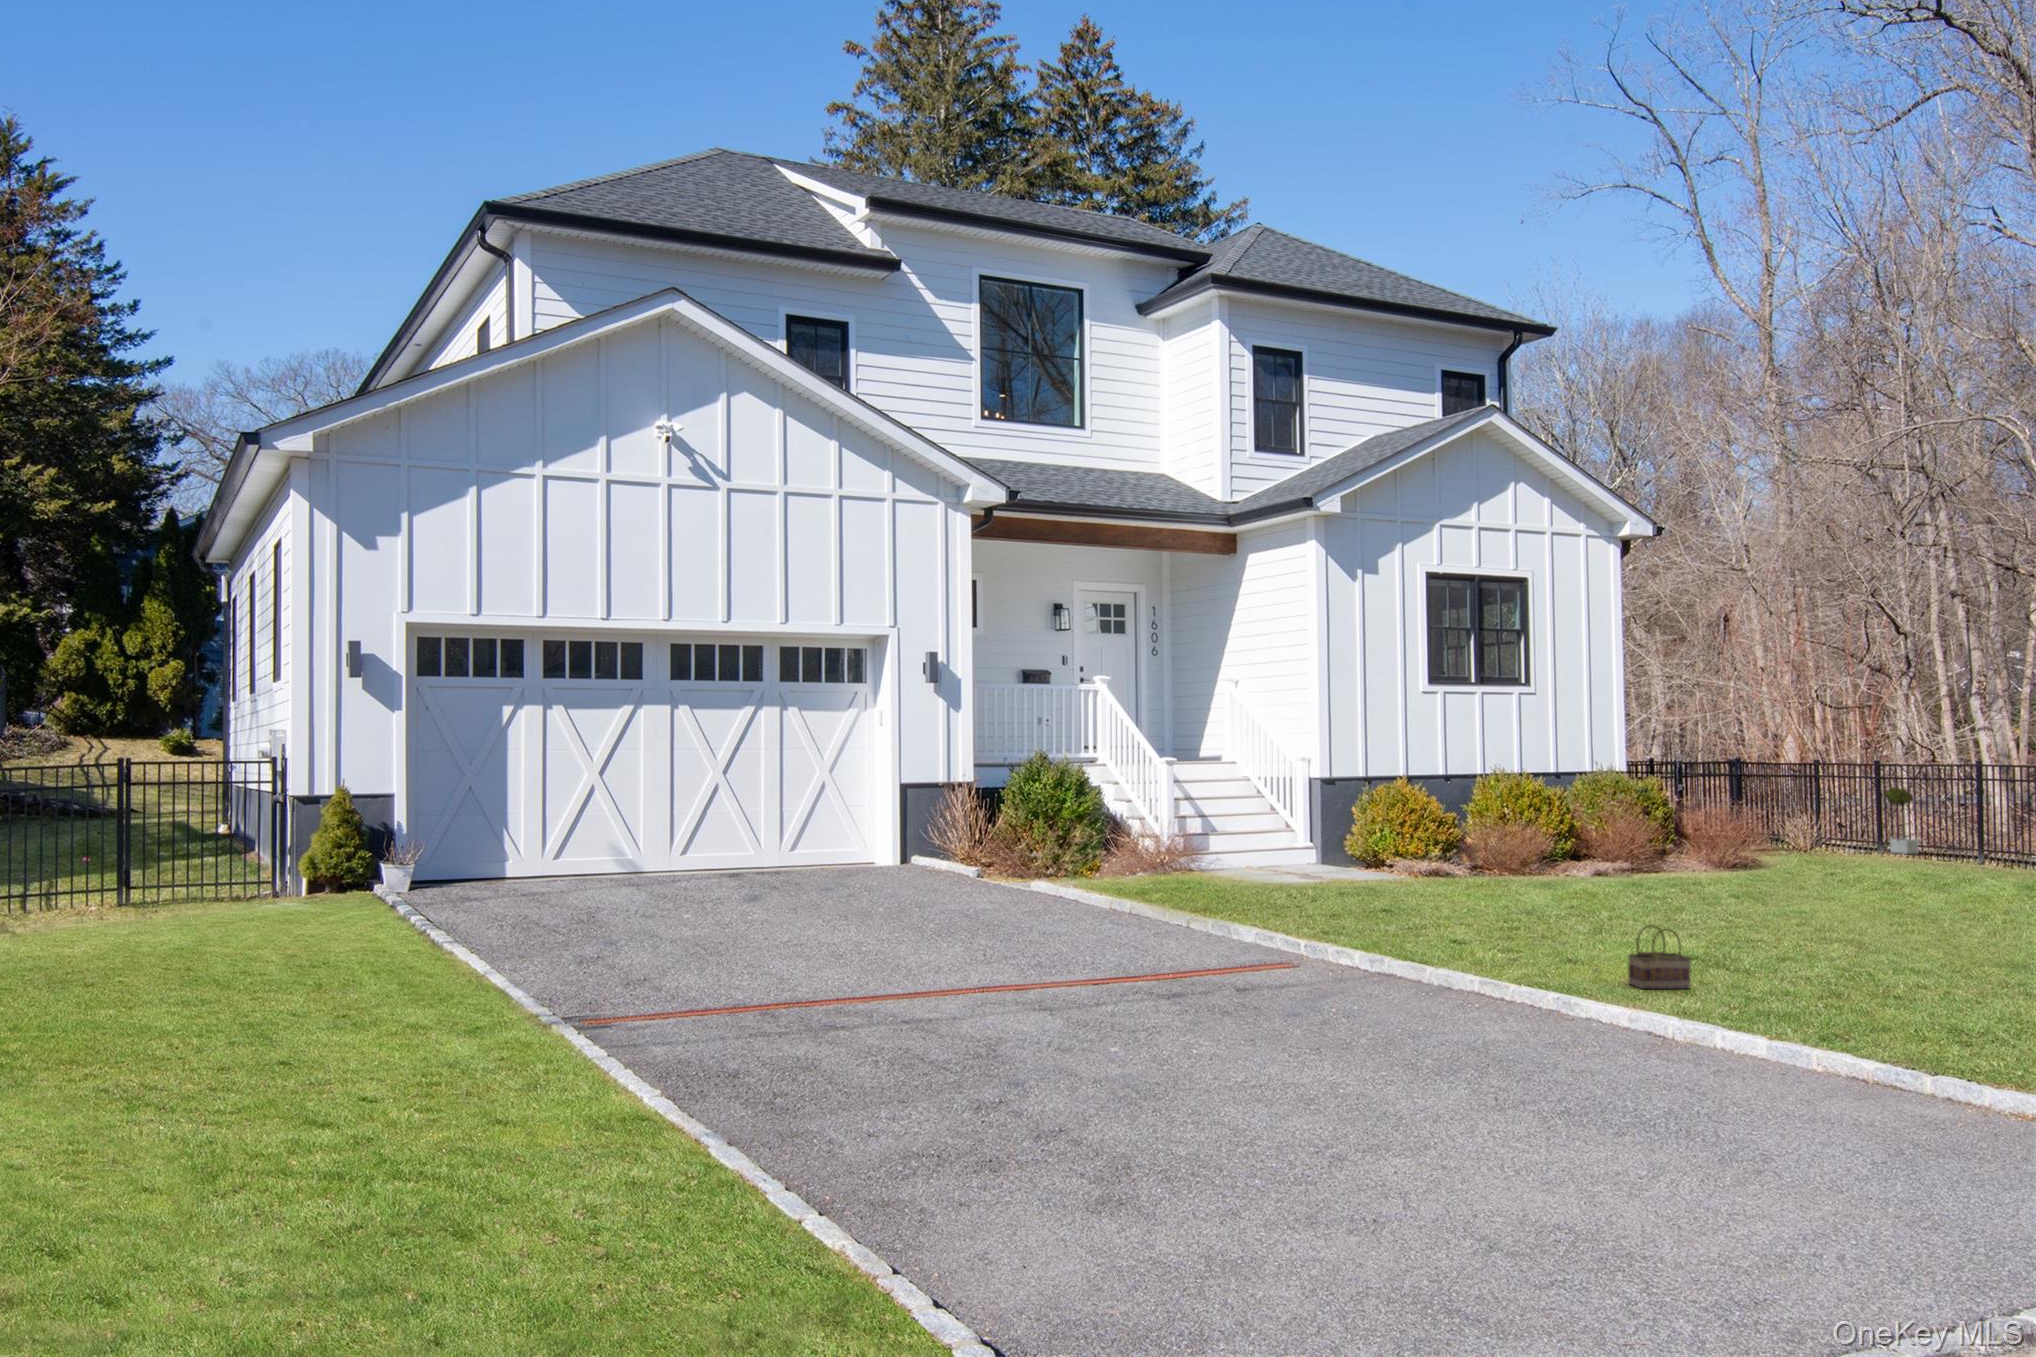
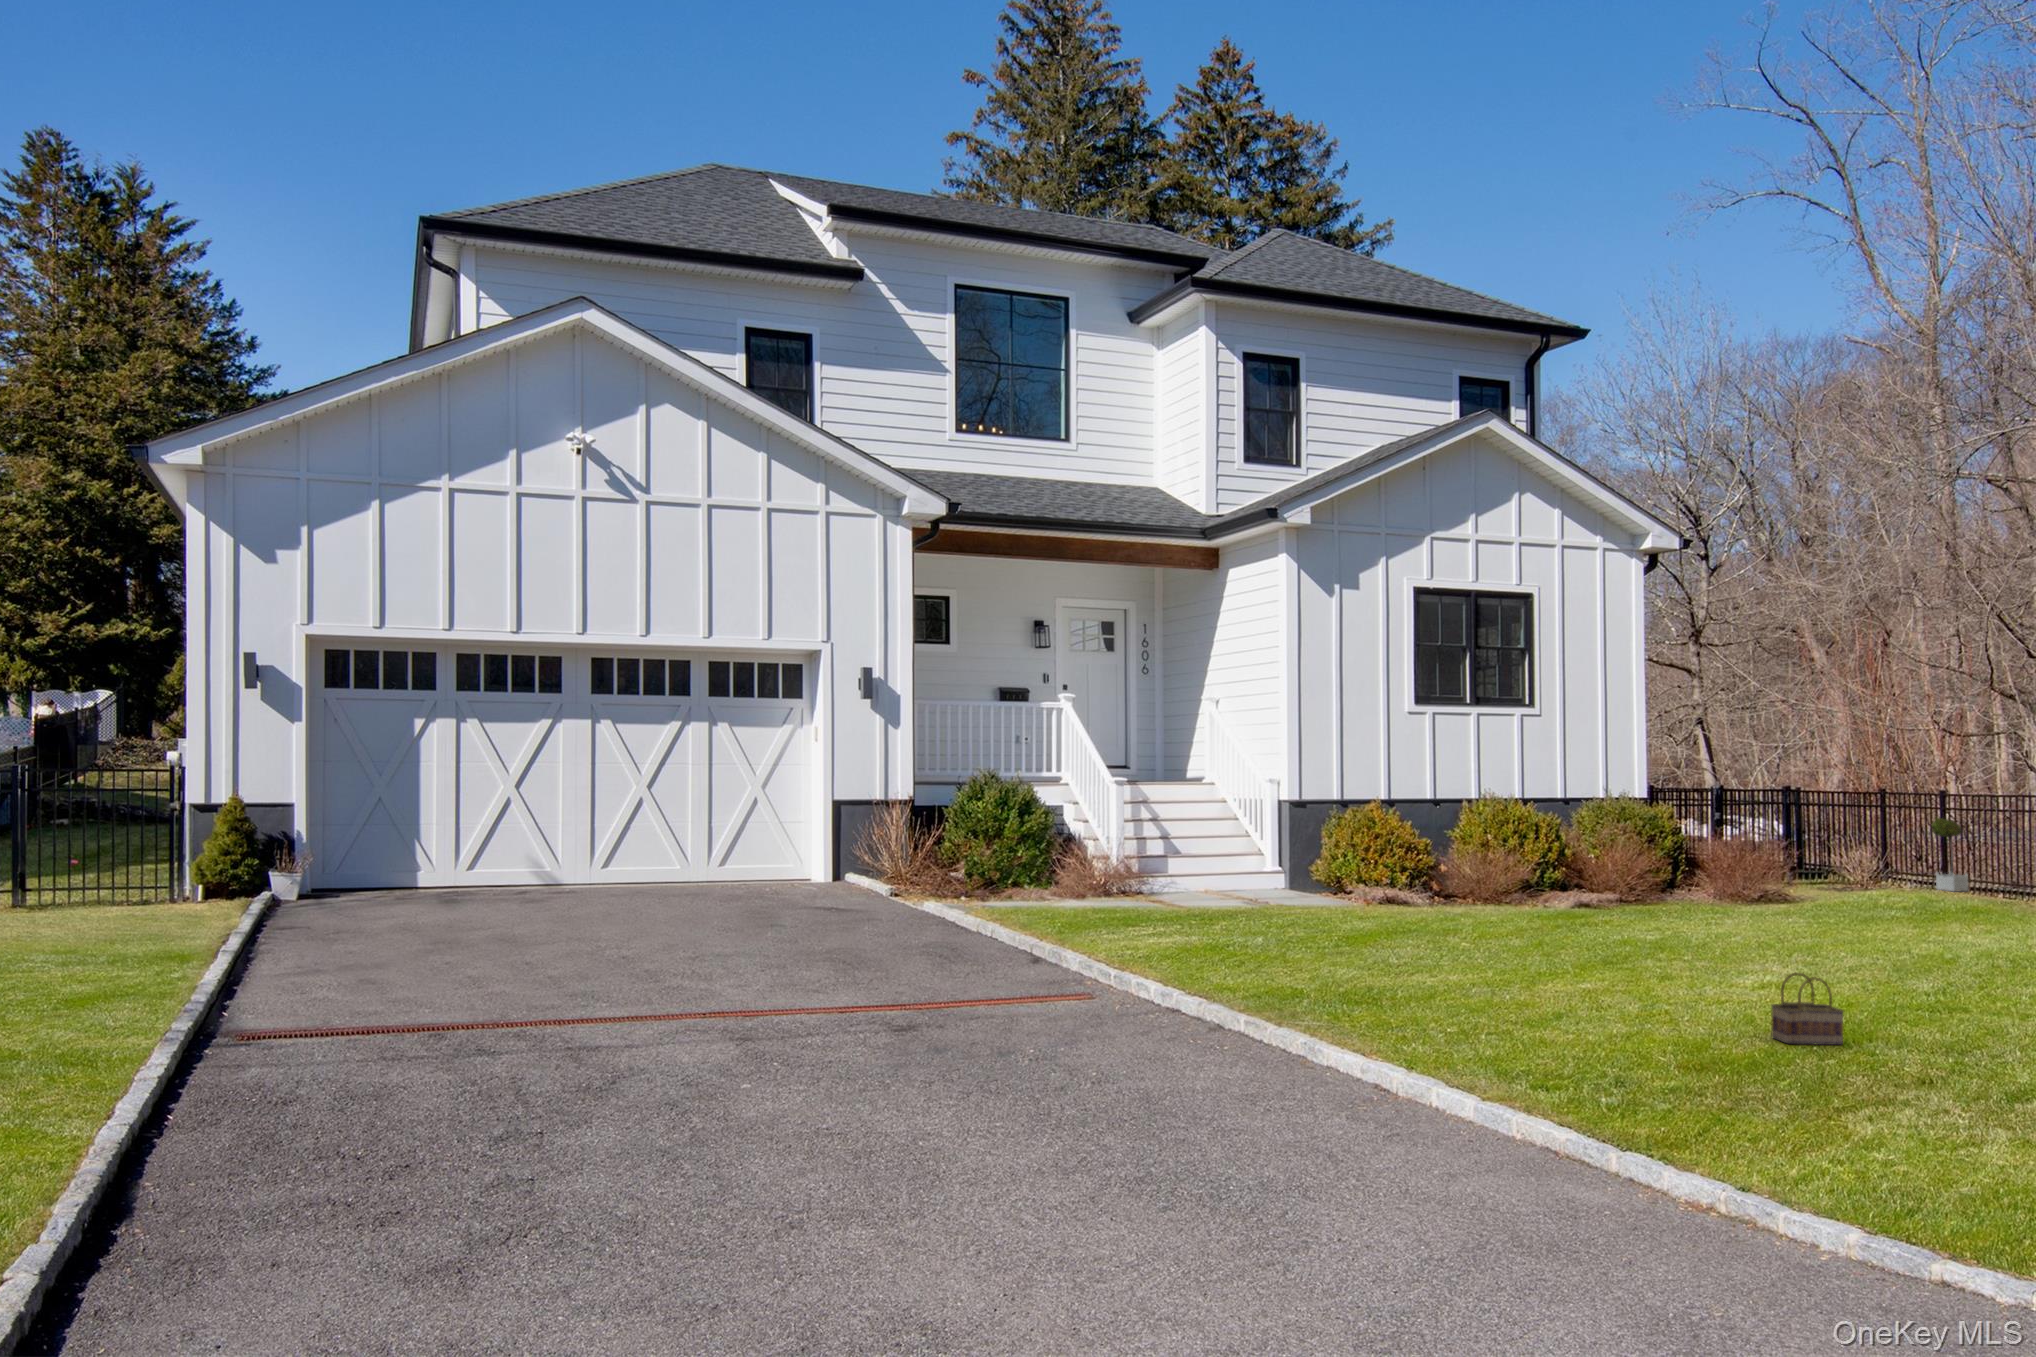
basket: present [1628,925,1691,989] -> present [1771,973,1844,1045]

